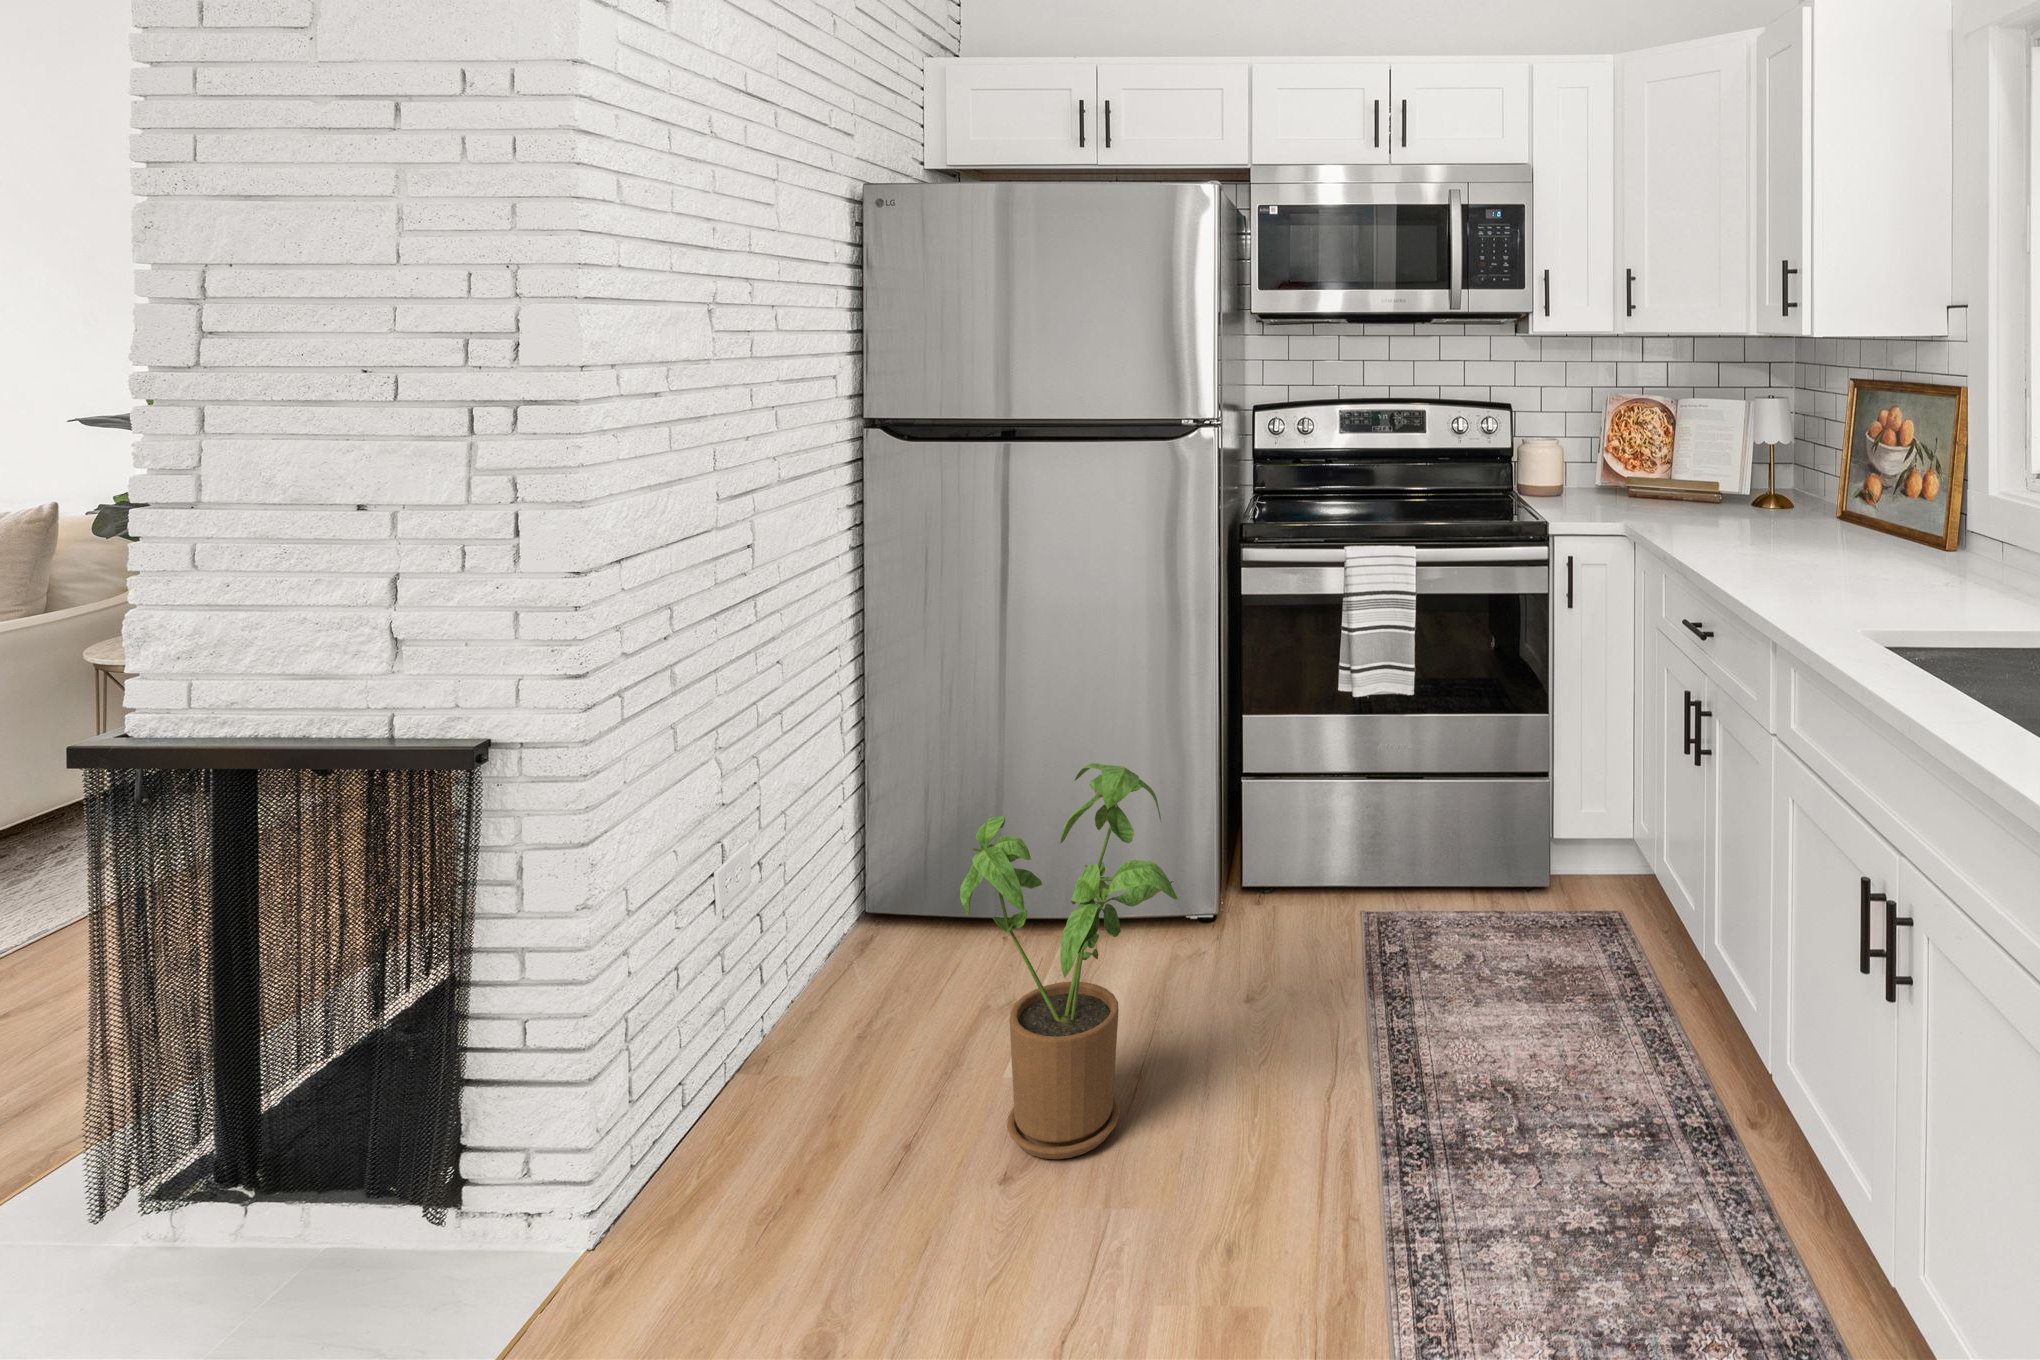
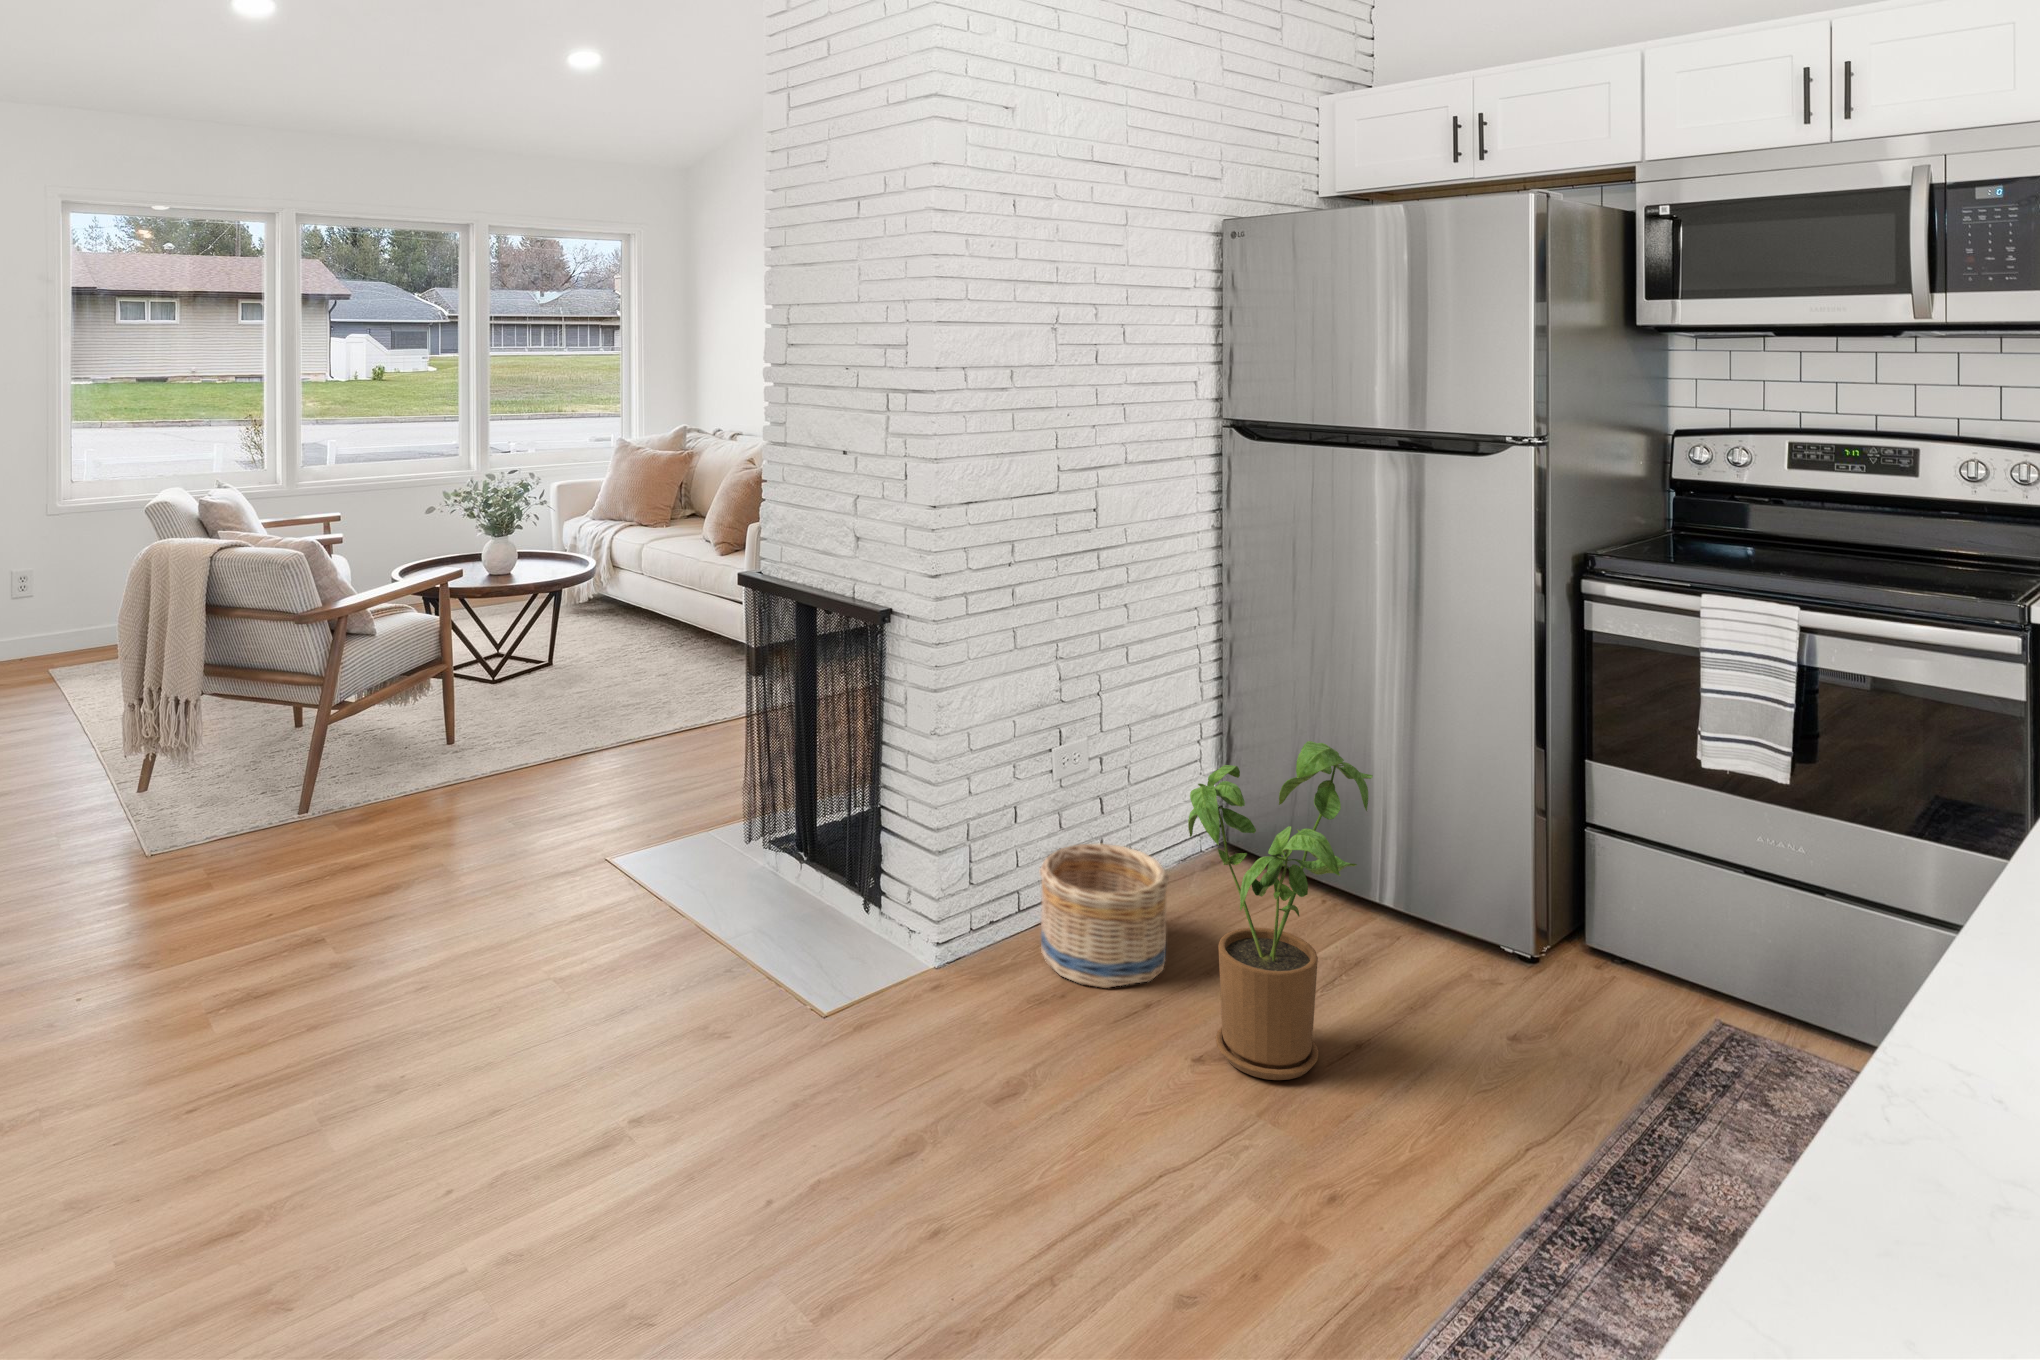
basket: none [723,953,896,1153] -> present [1040,844,1169,988]

